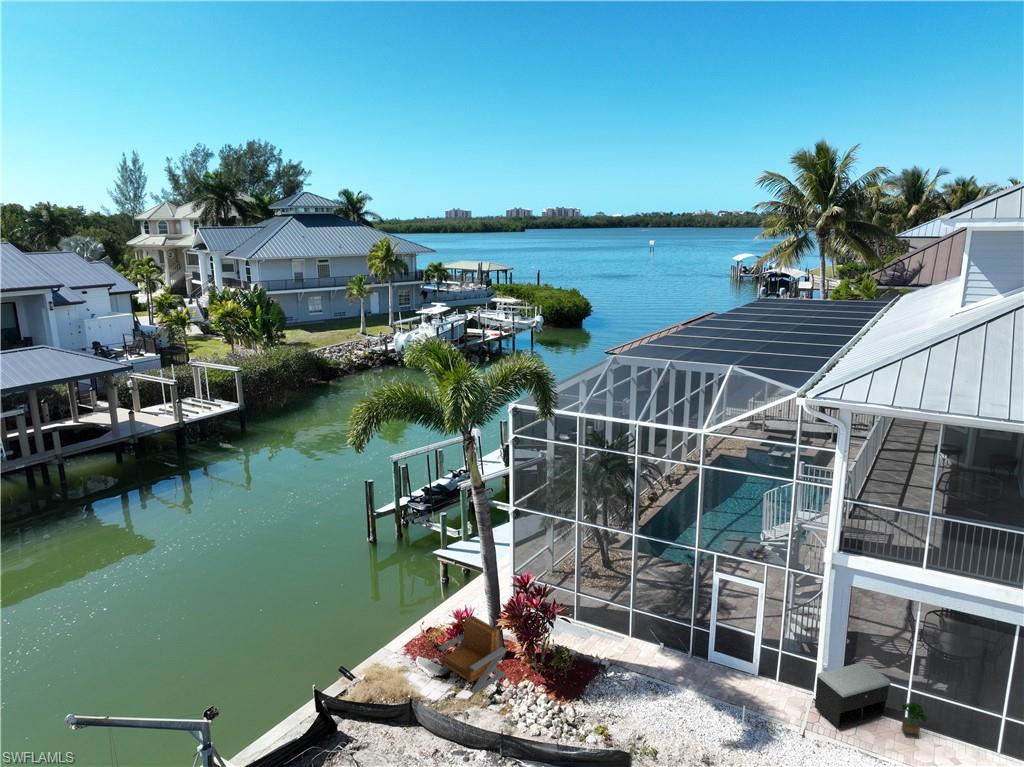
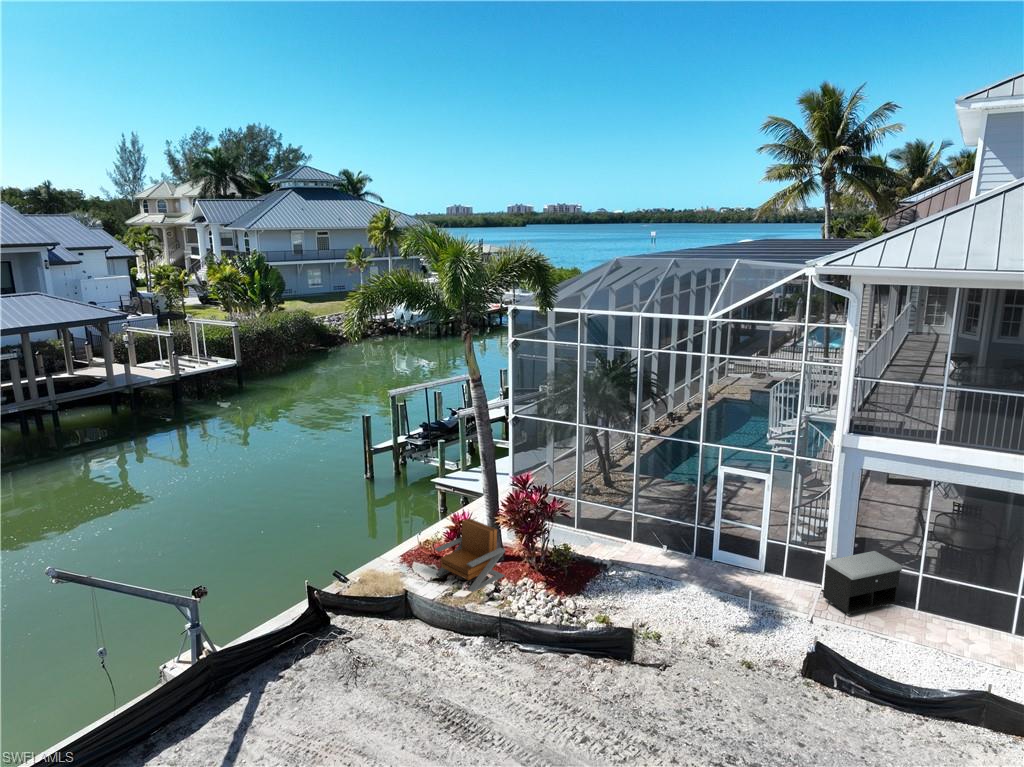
potted tree: present [901,703,927,739] -> none [912,585,940,623]

